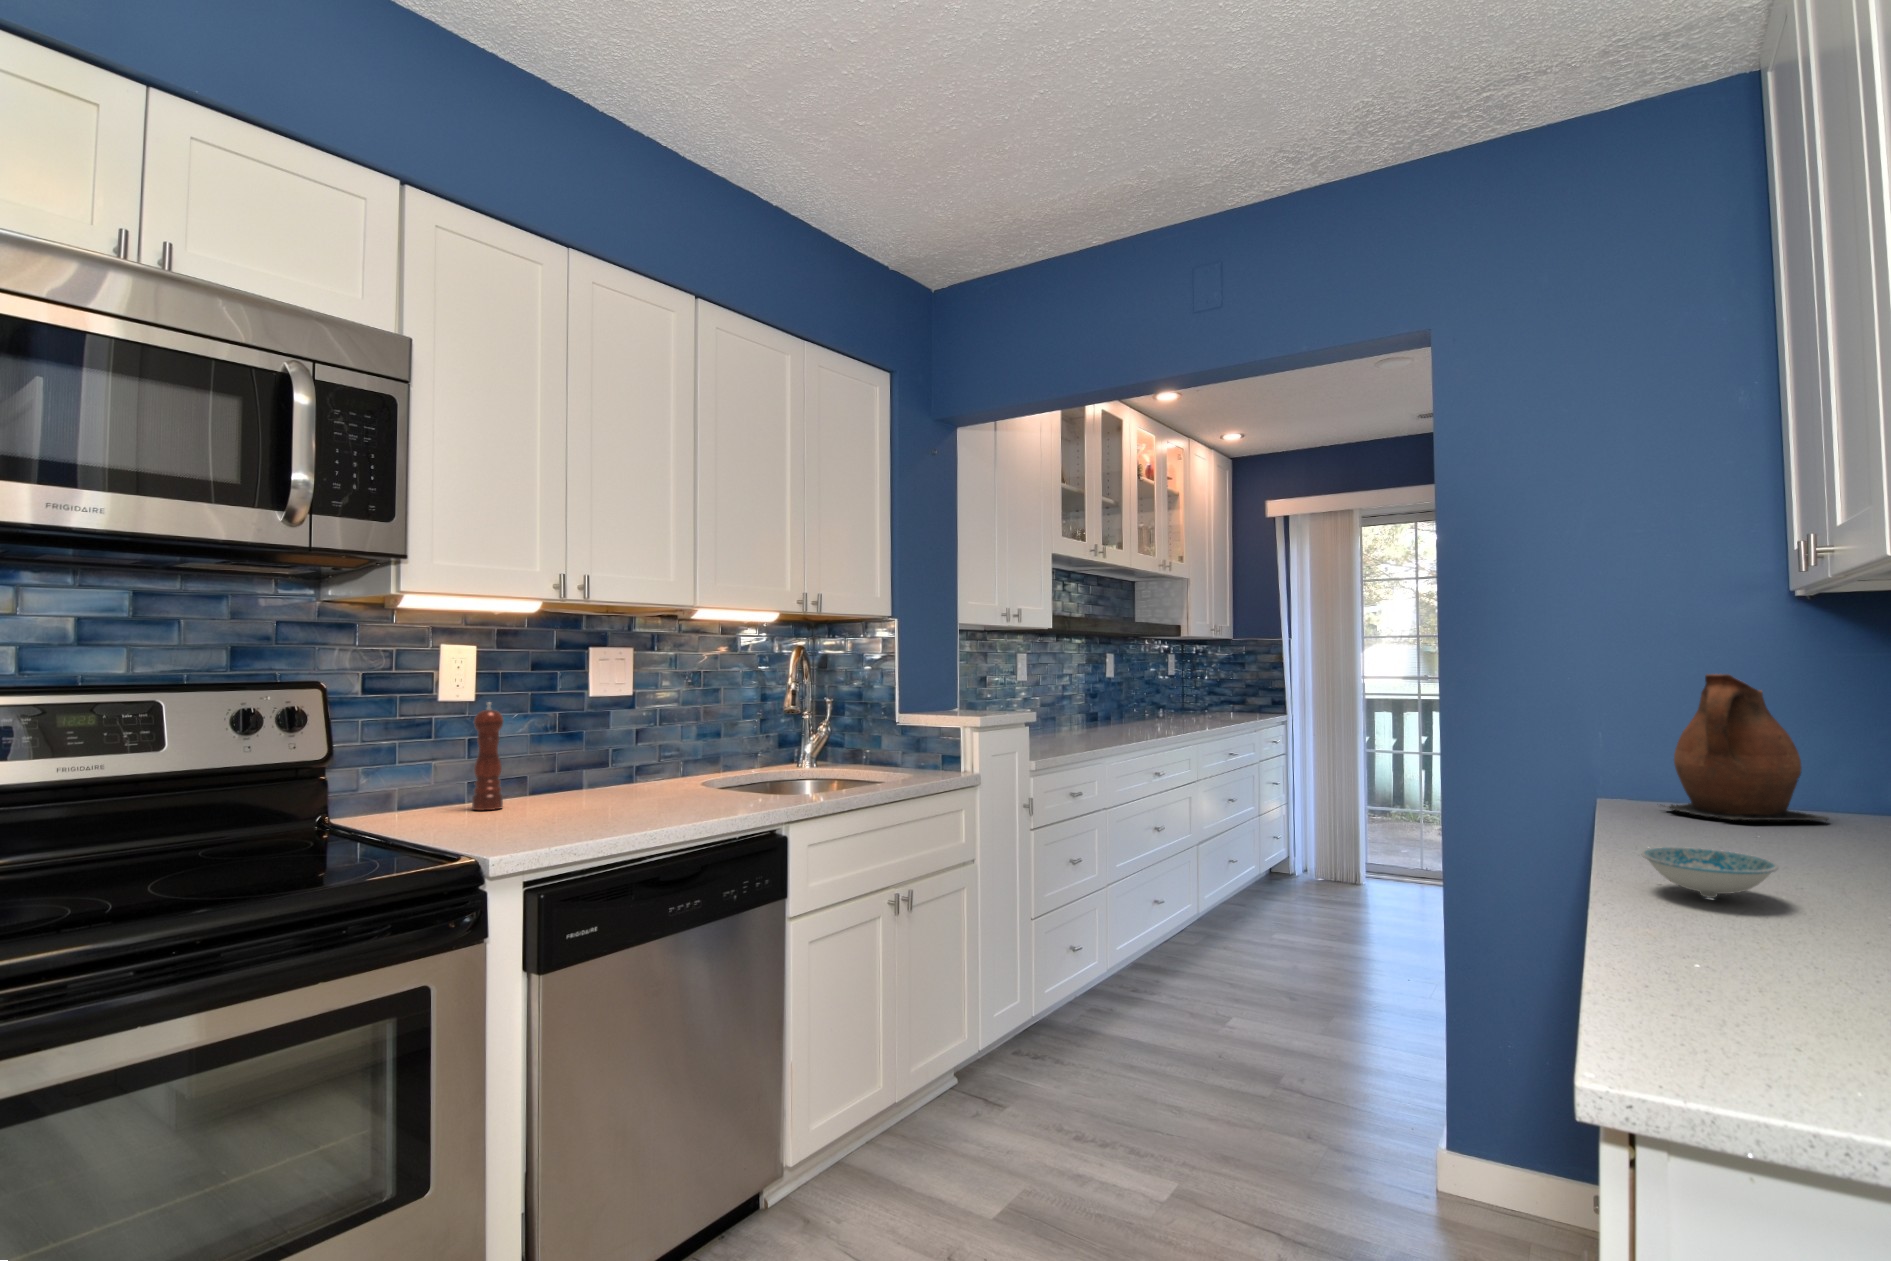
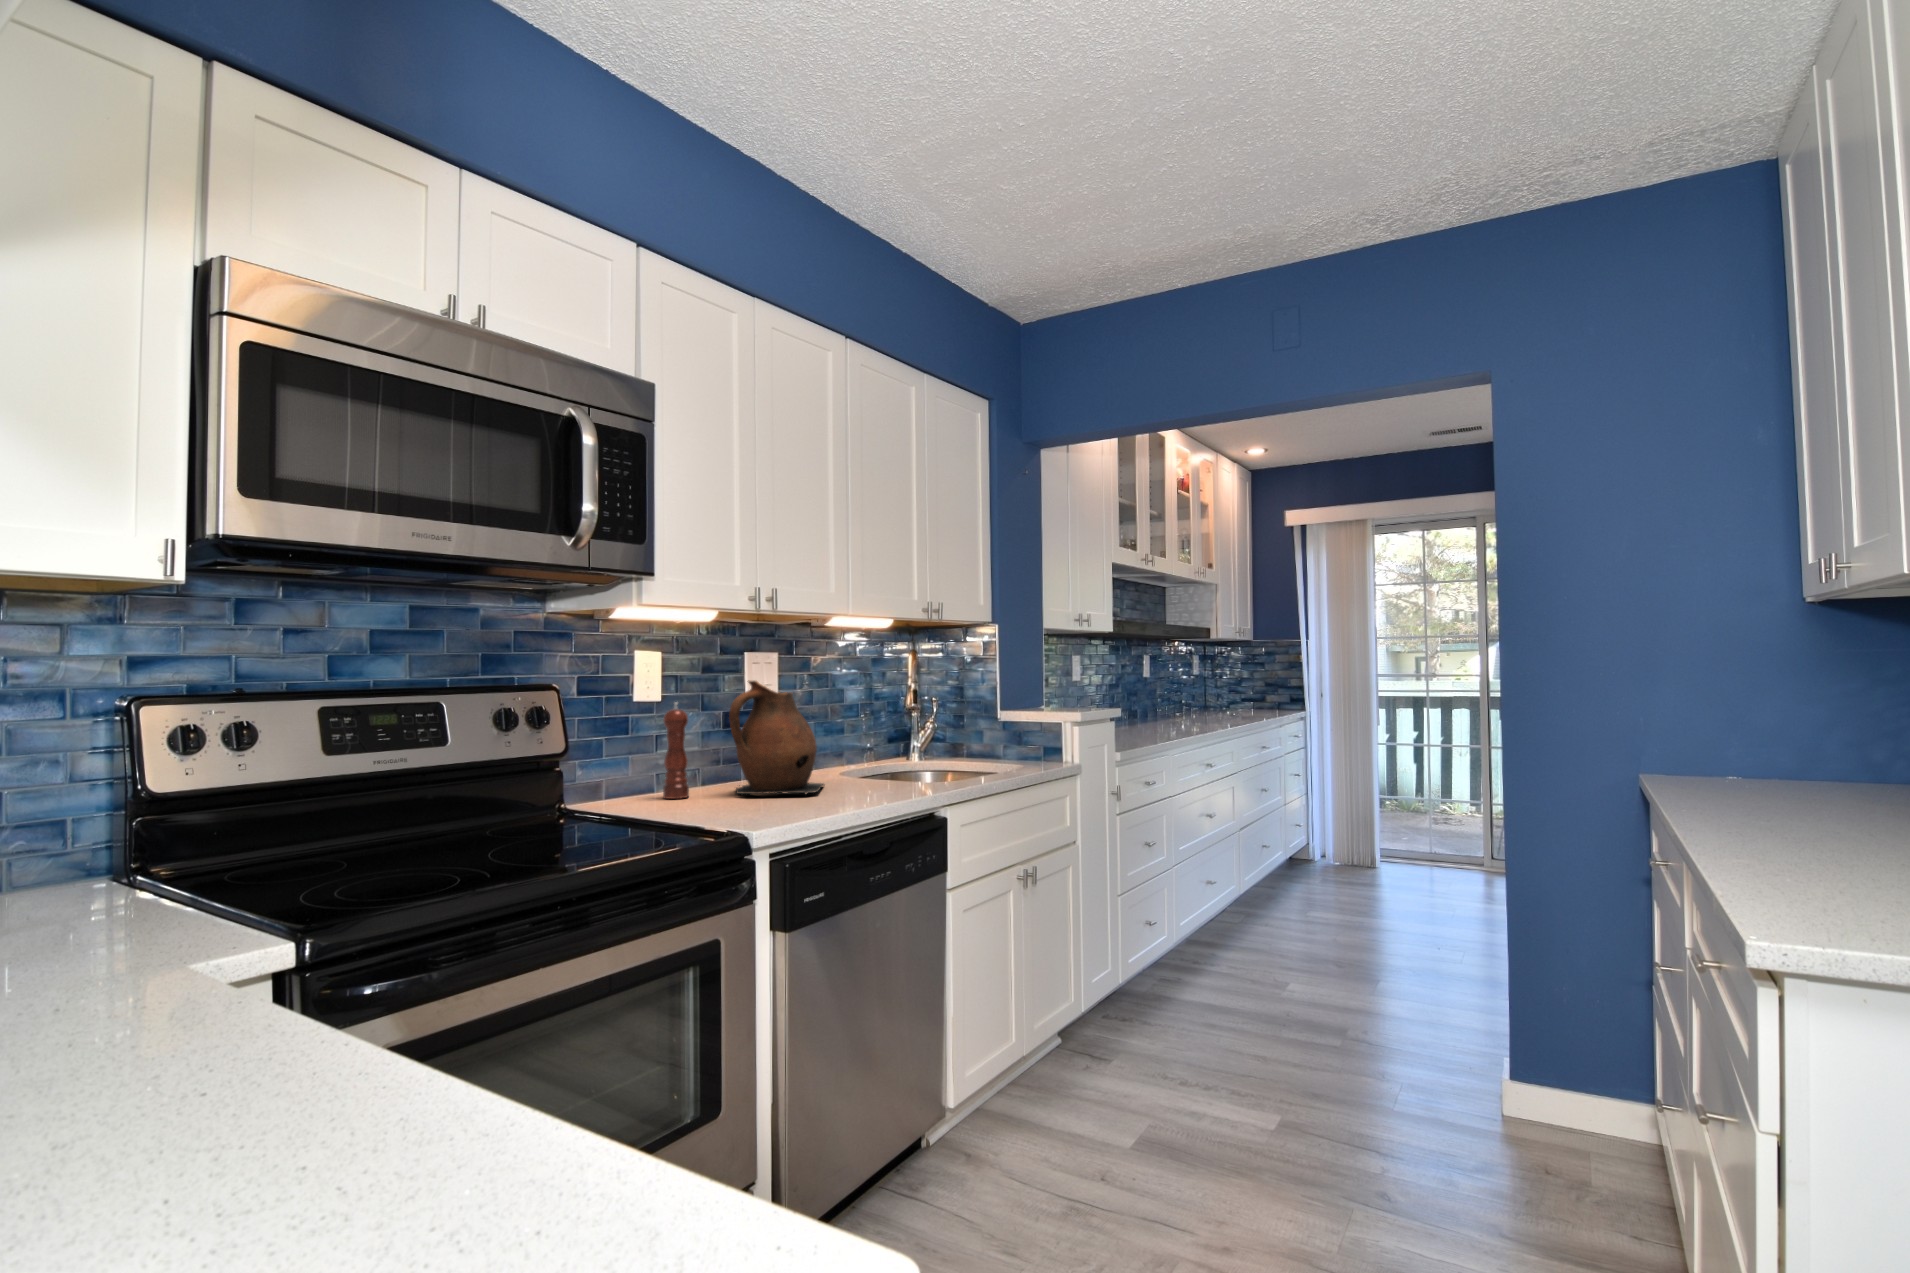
ceramic pitcher: present [1669,674,1828,821] -> present [729,681,824,794]
ceramic bowl: present [1642,847,1779,898] -> none [1725,804,1841,842]

